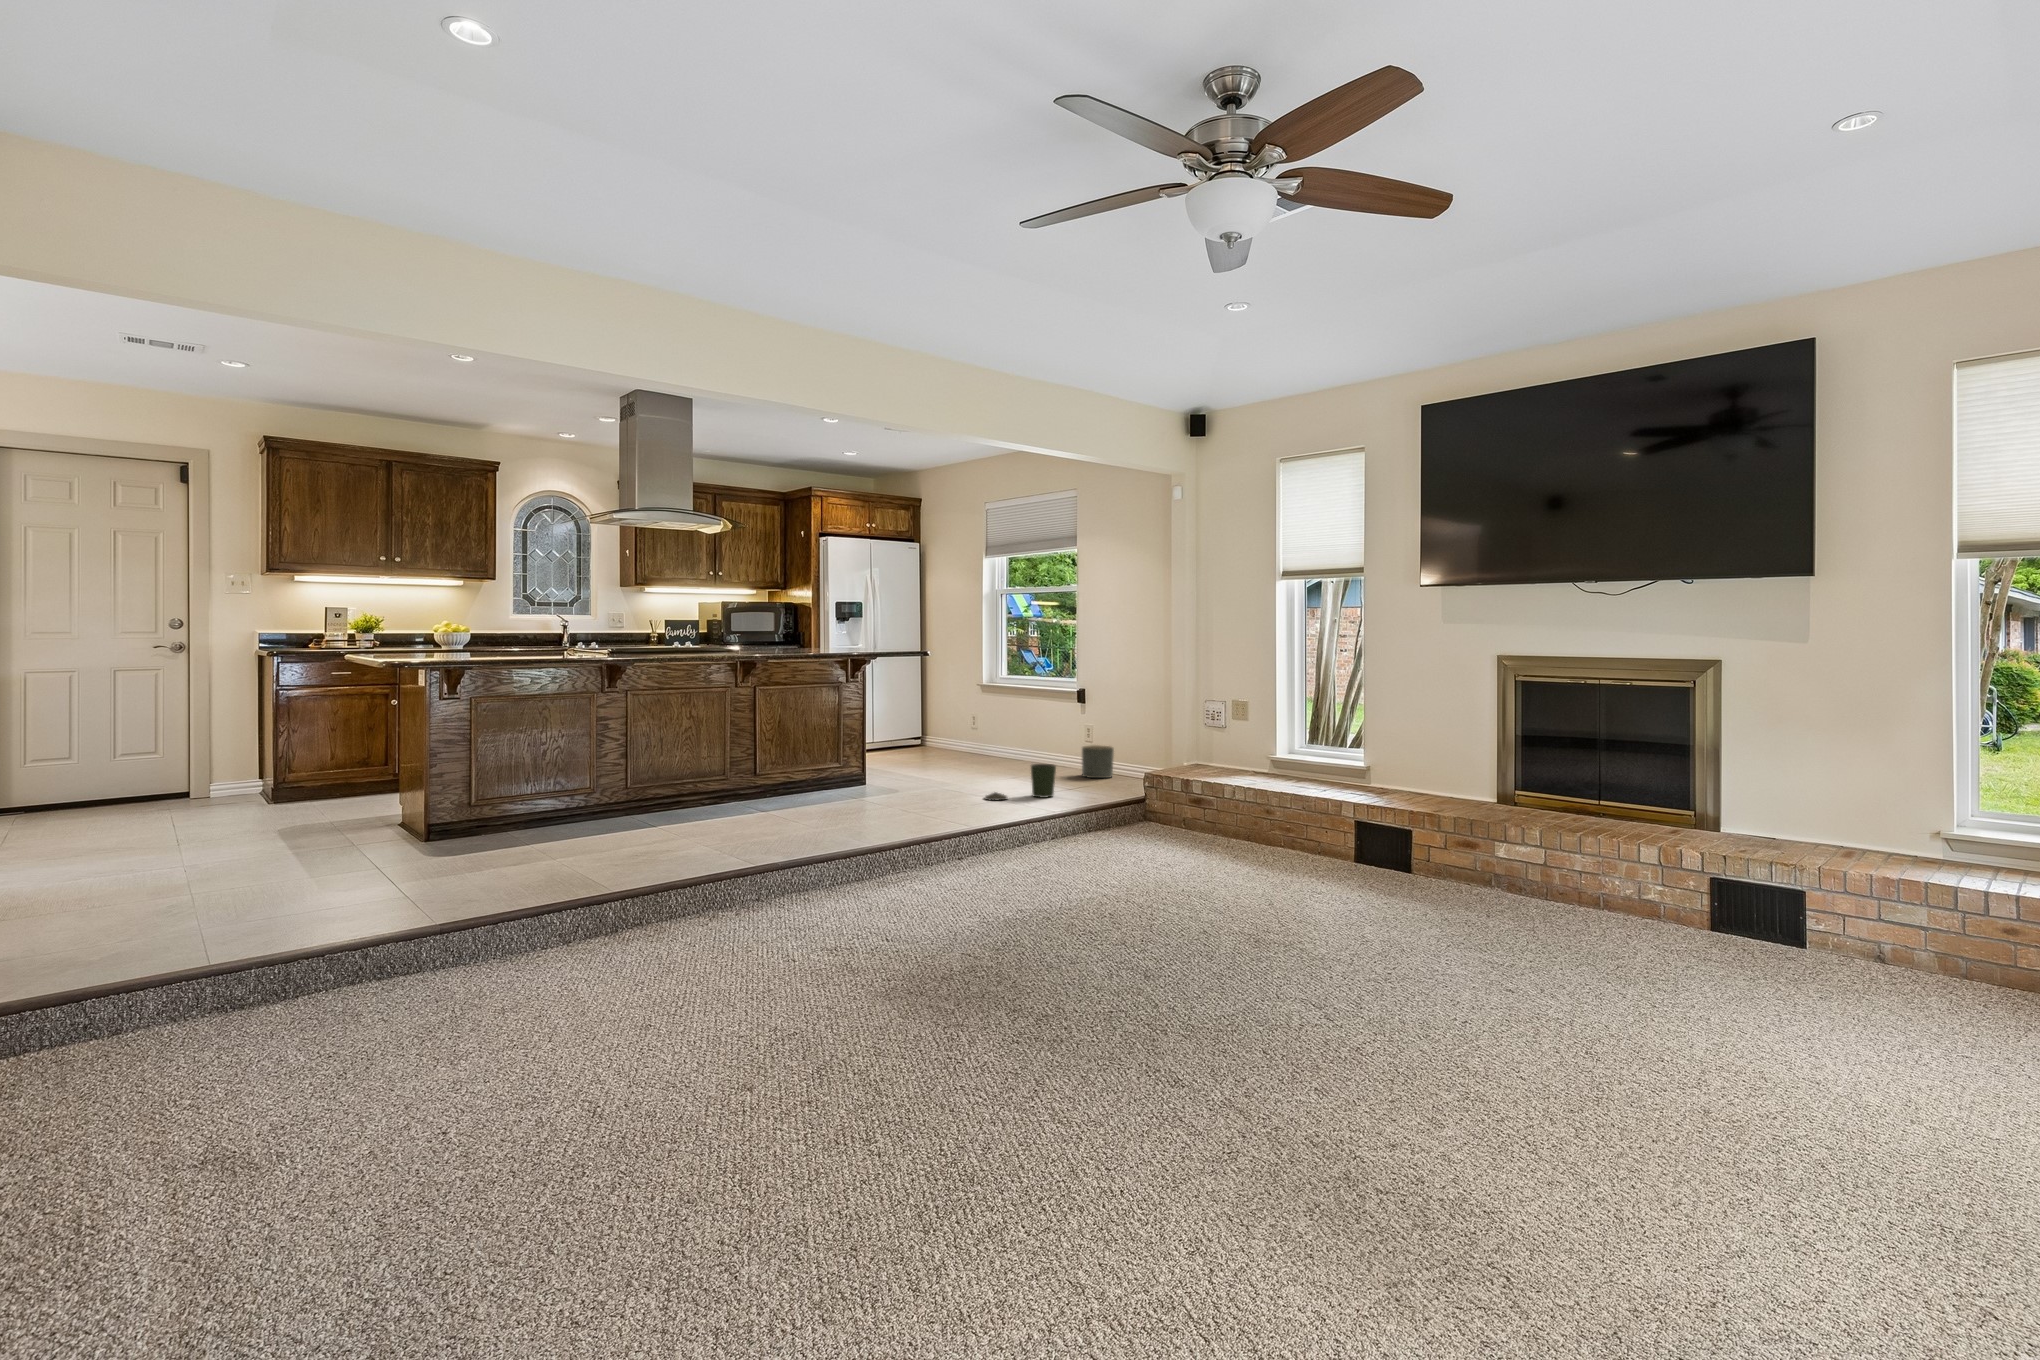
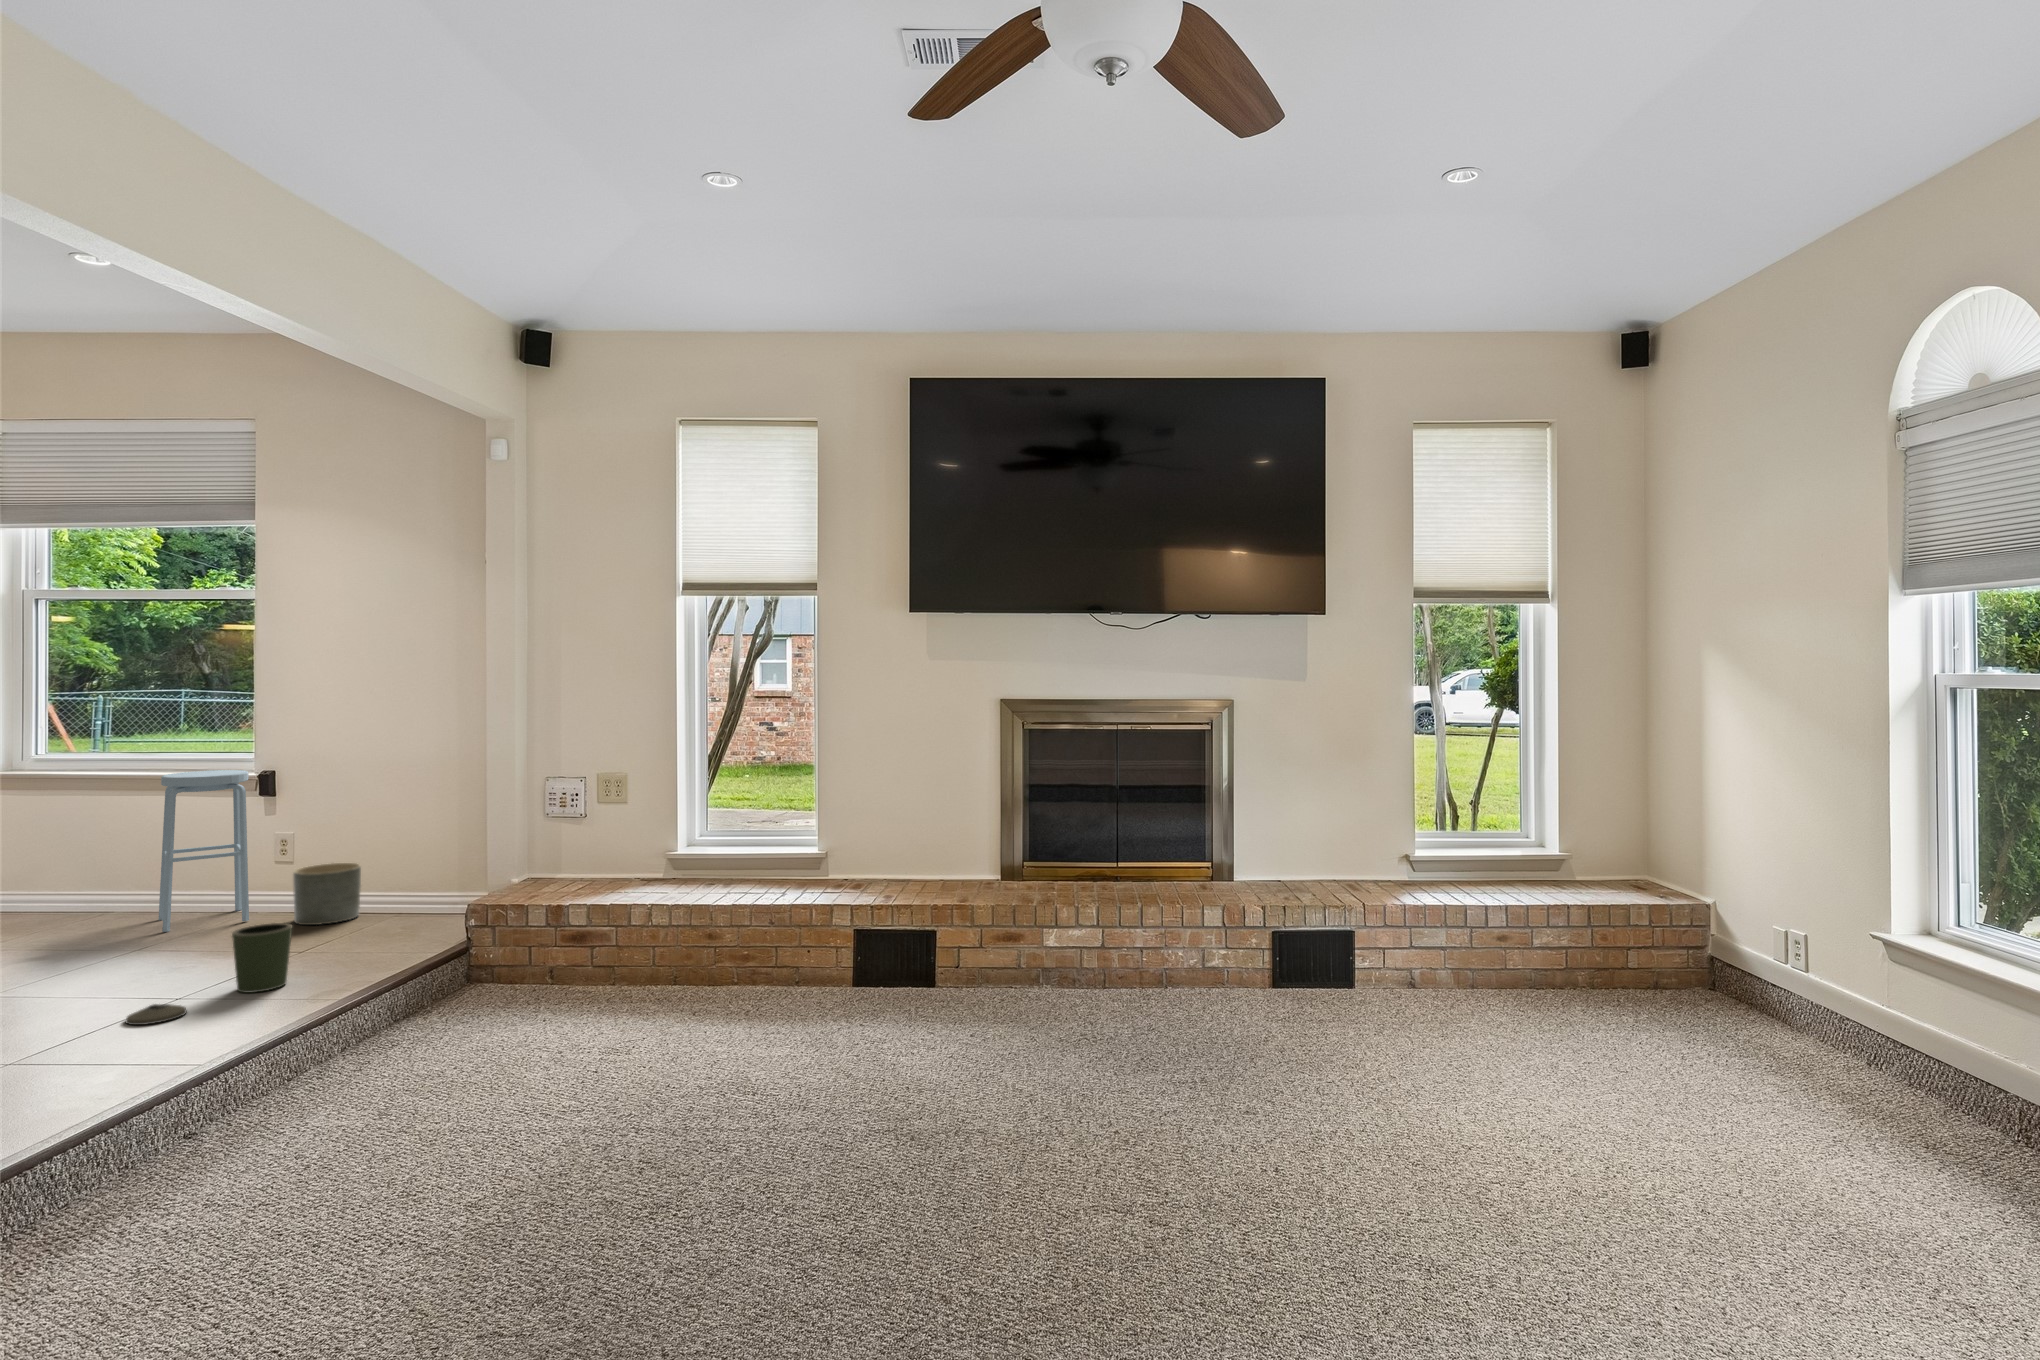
stool: none [1028,688,1067,772] -> present [158,770,249,932]

